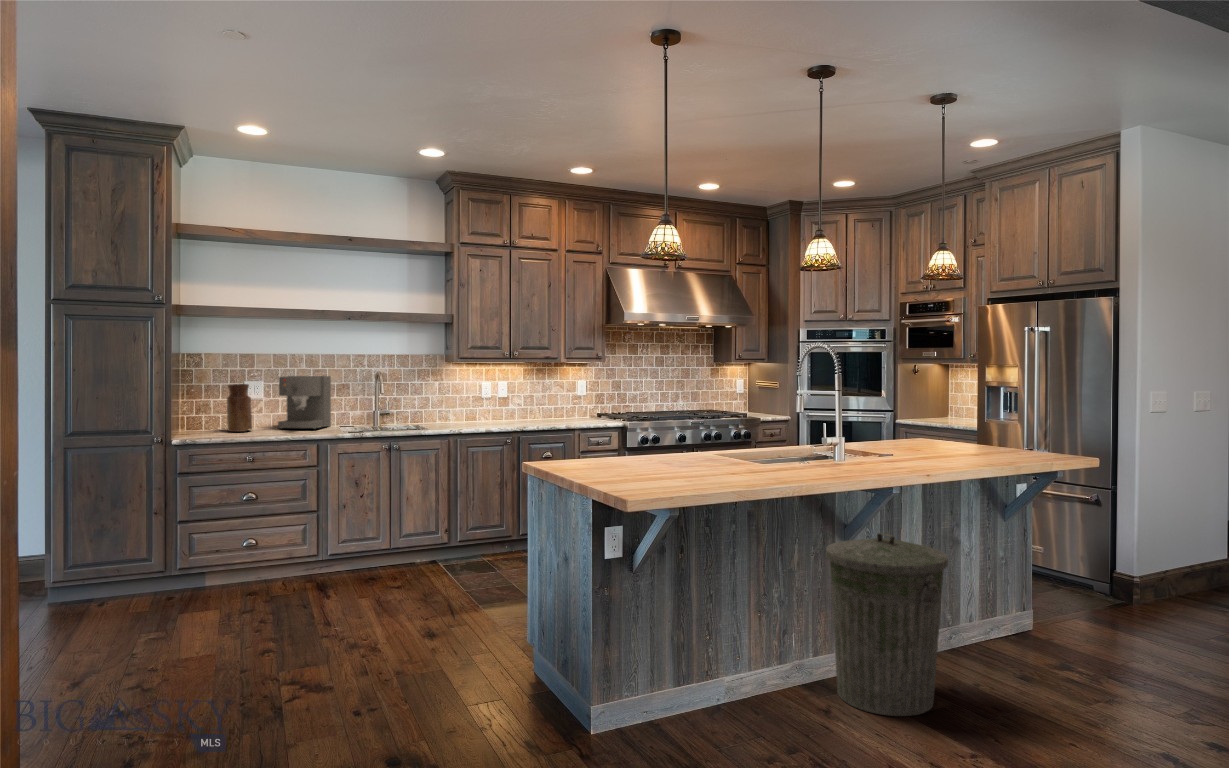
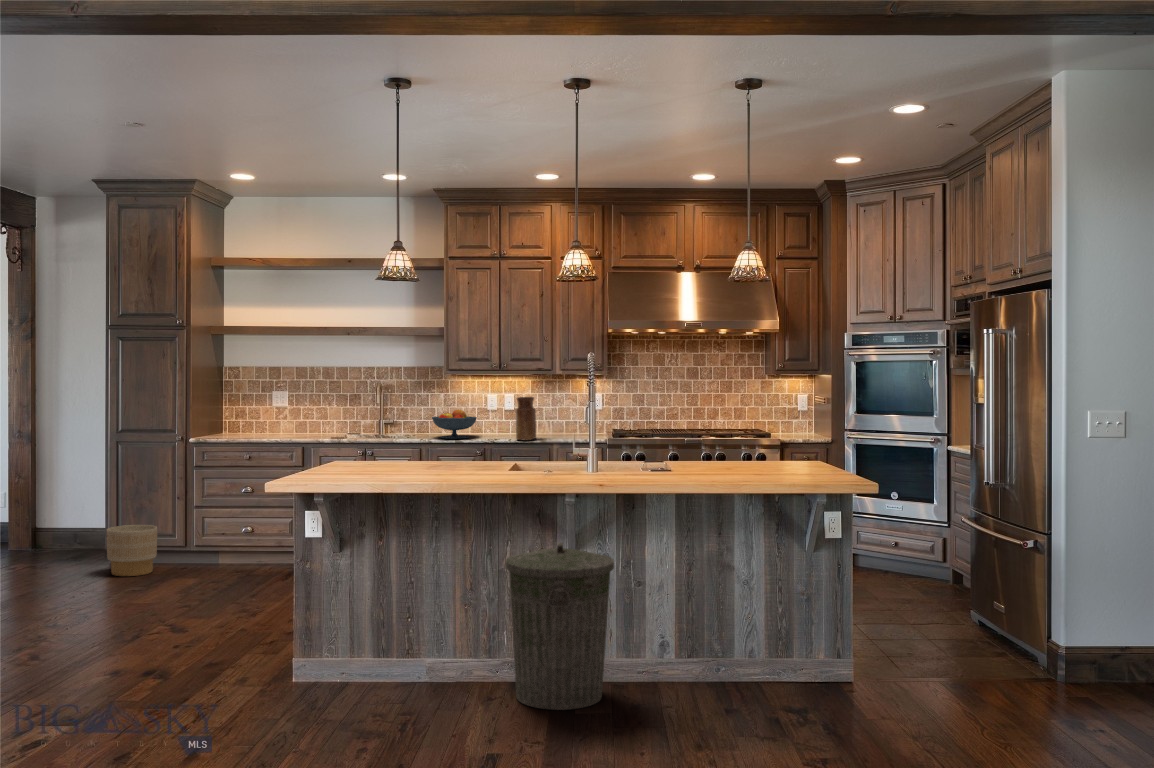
coffee maker: present [278,376,331,429] -> none [291,387,339,435]
vase: present [227,384,252,432] -> present [516,397,536,440]
fruit bowl: none [445,397,492,427] -> present [432,410,477,439]
planter: none [67,549,138,619] -> present [107,525,157,576]

